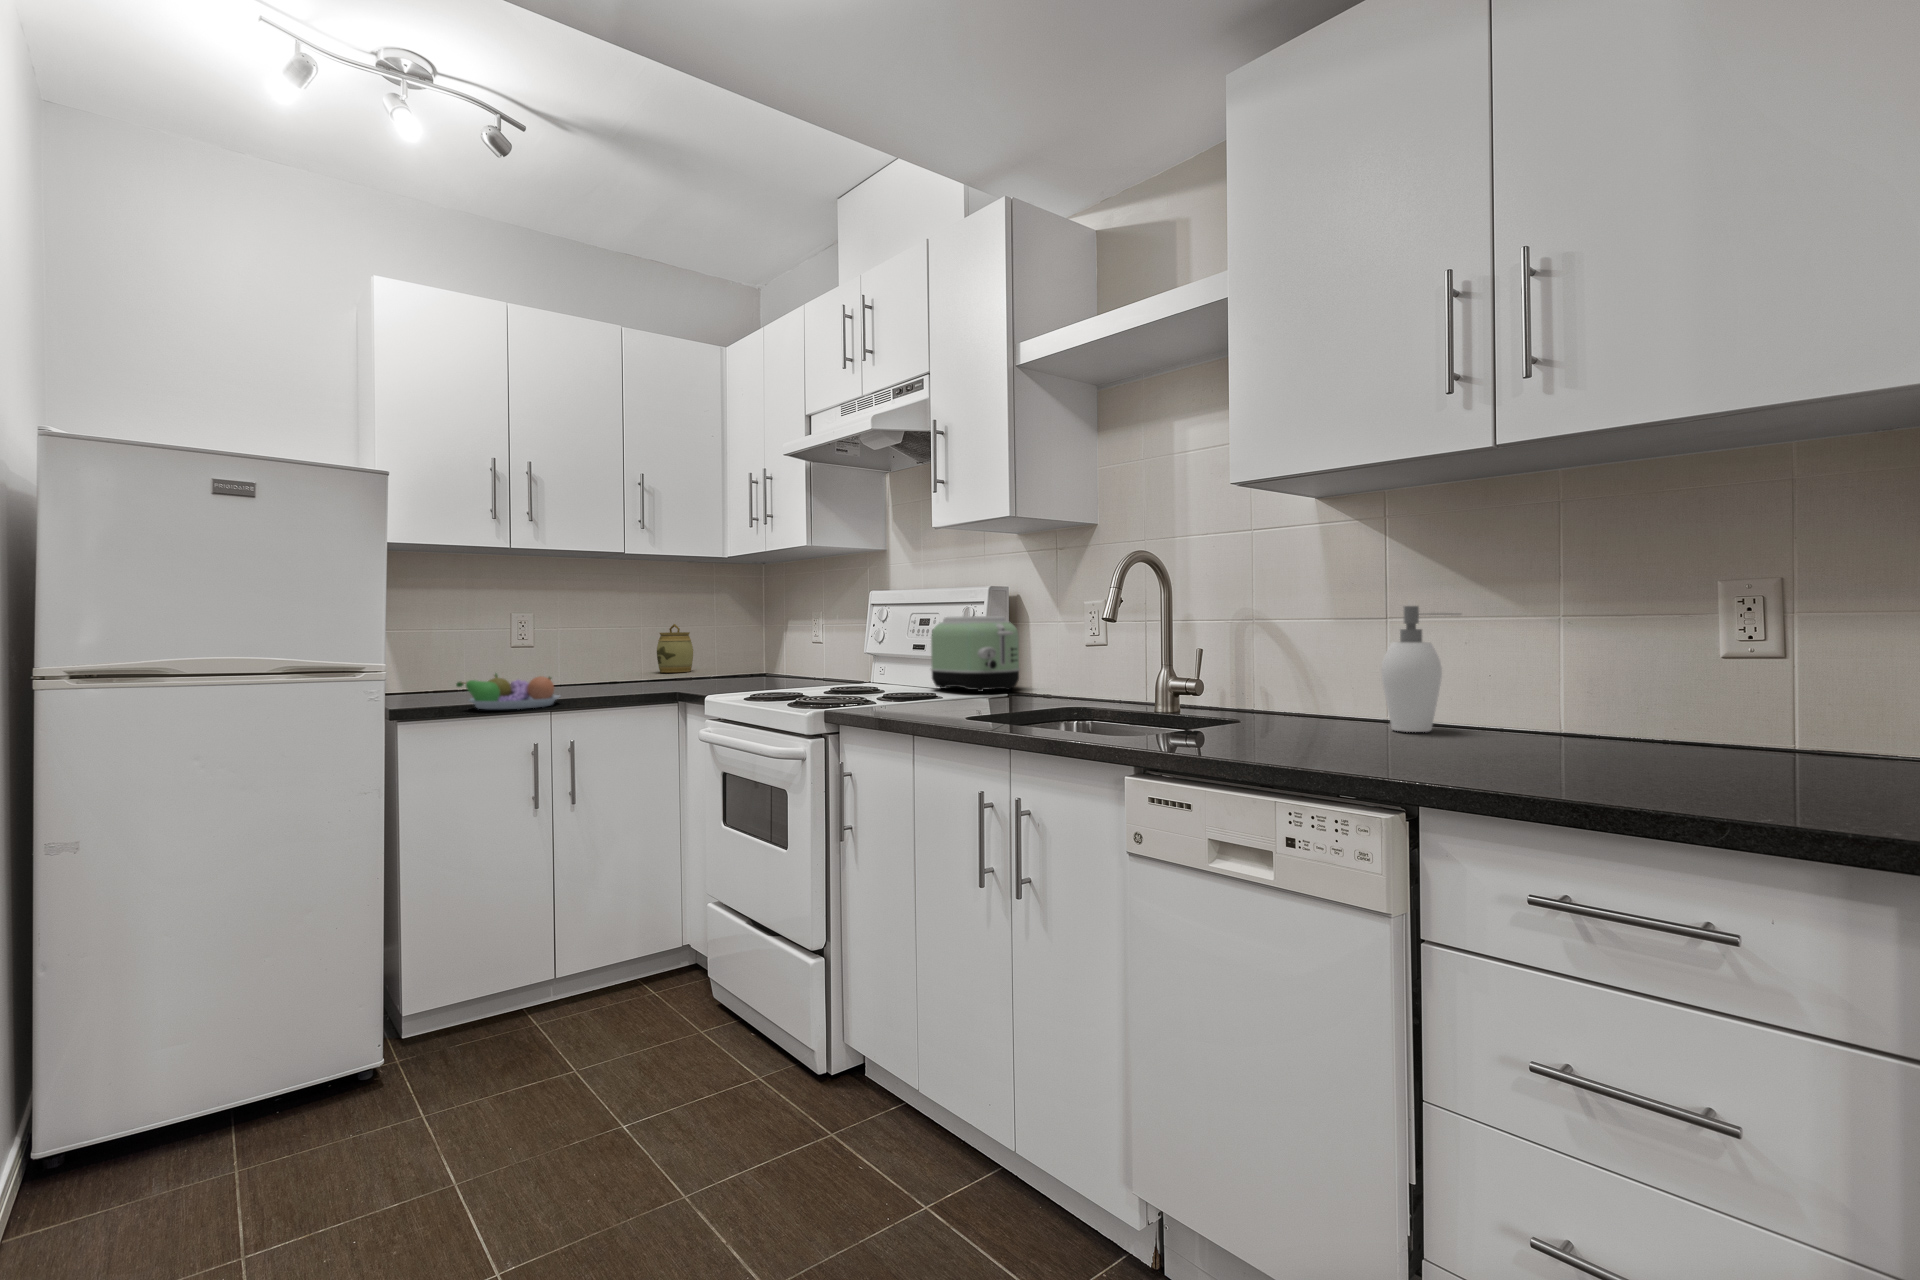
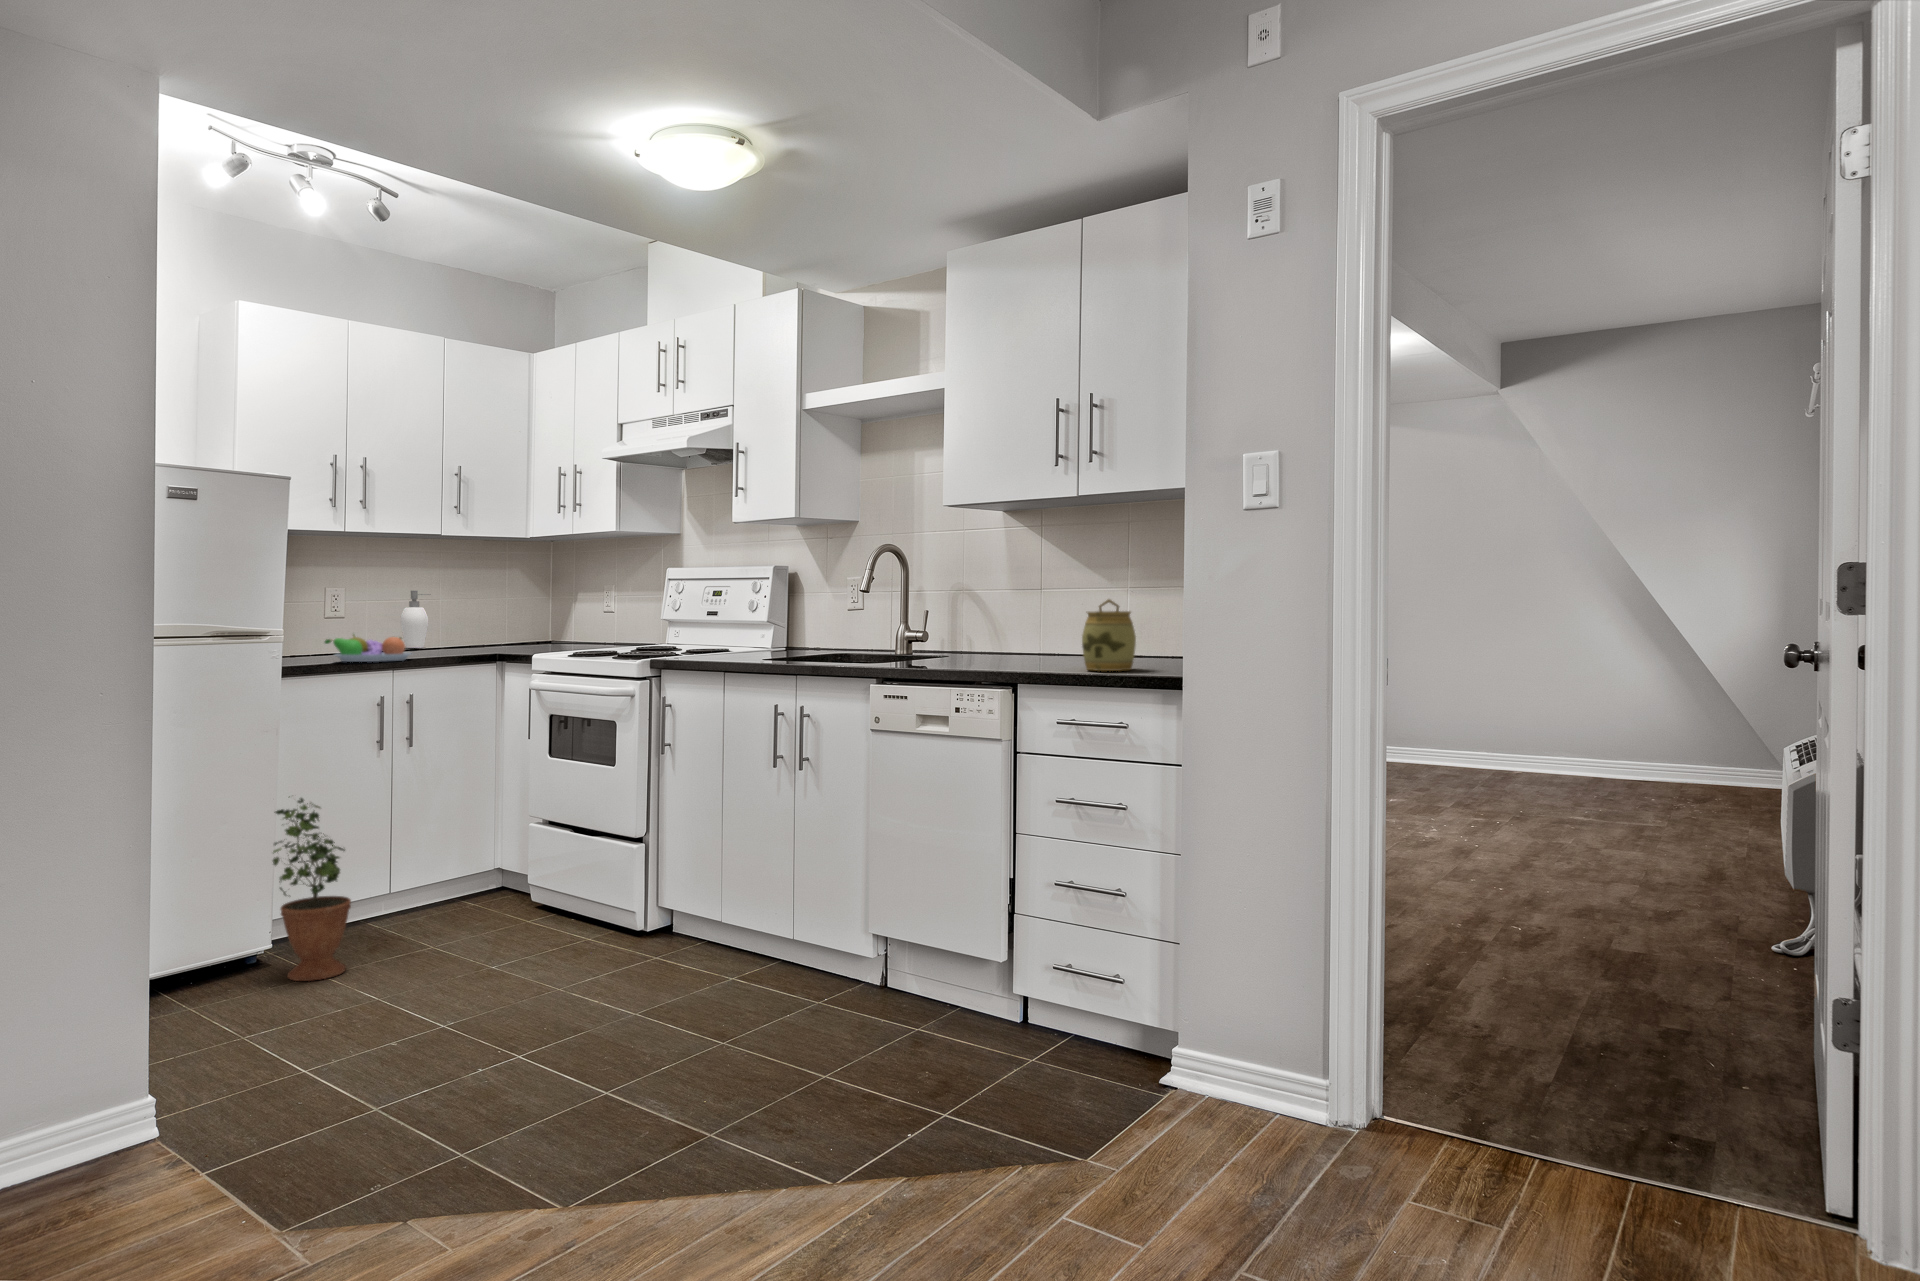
soap dispenser: present [1381,606,1442,732] -> present [400,591,431,648]
toaster: present [931,616,1020,692] -> none [726,591,798,649]
jar: present [657,624,693,672] -> present [1082,599,1136,671]
potted plant: none [333,890,445,1140] -> present [273,796,351,981]

